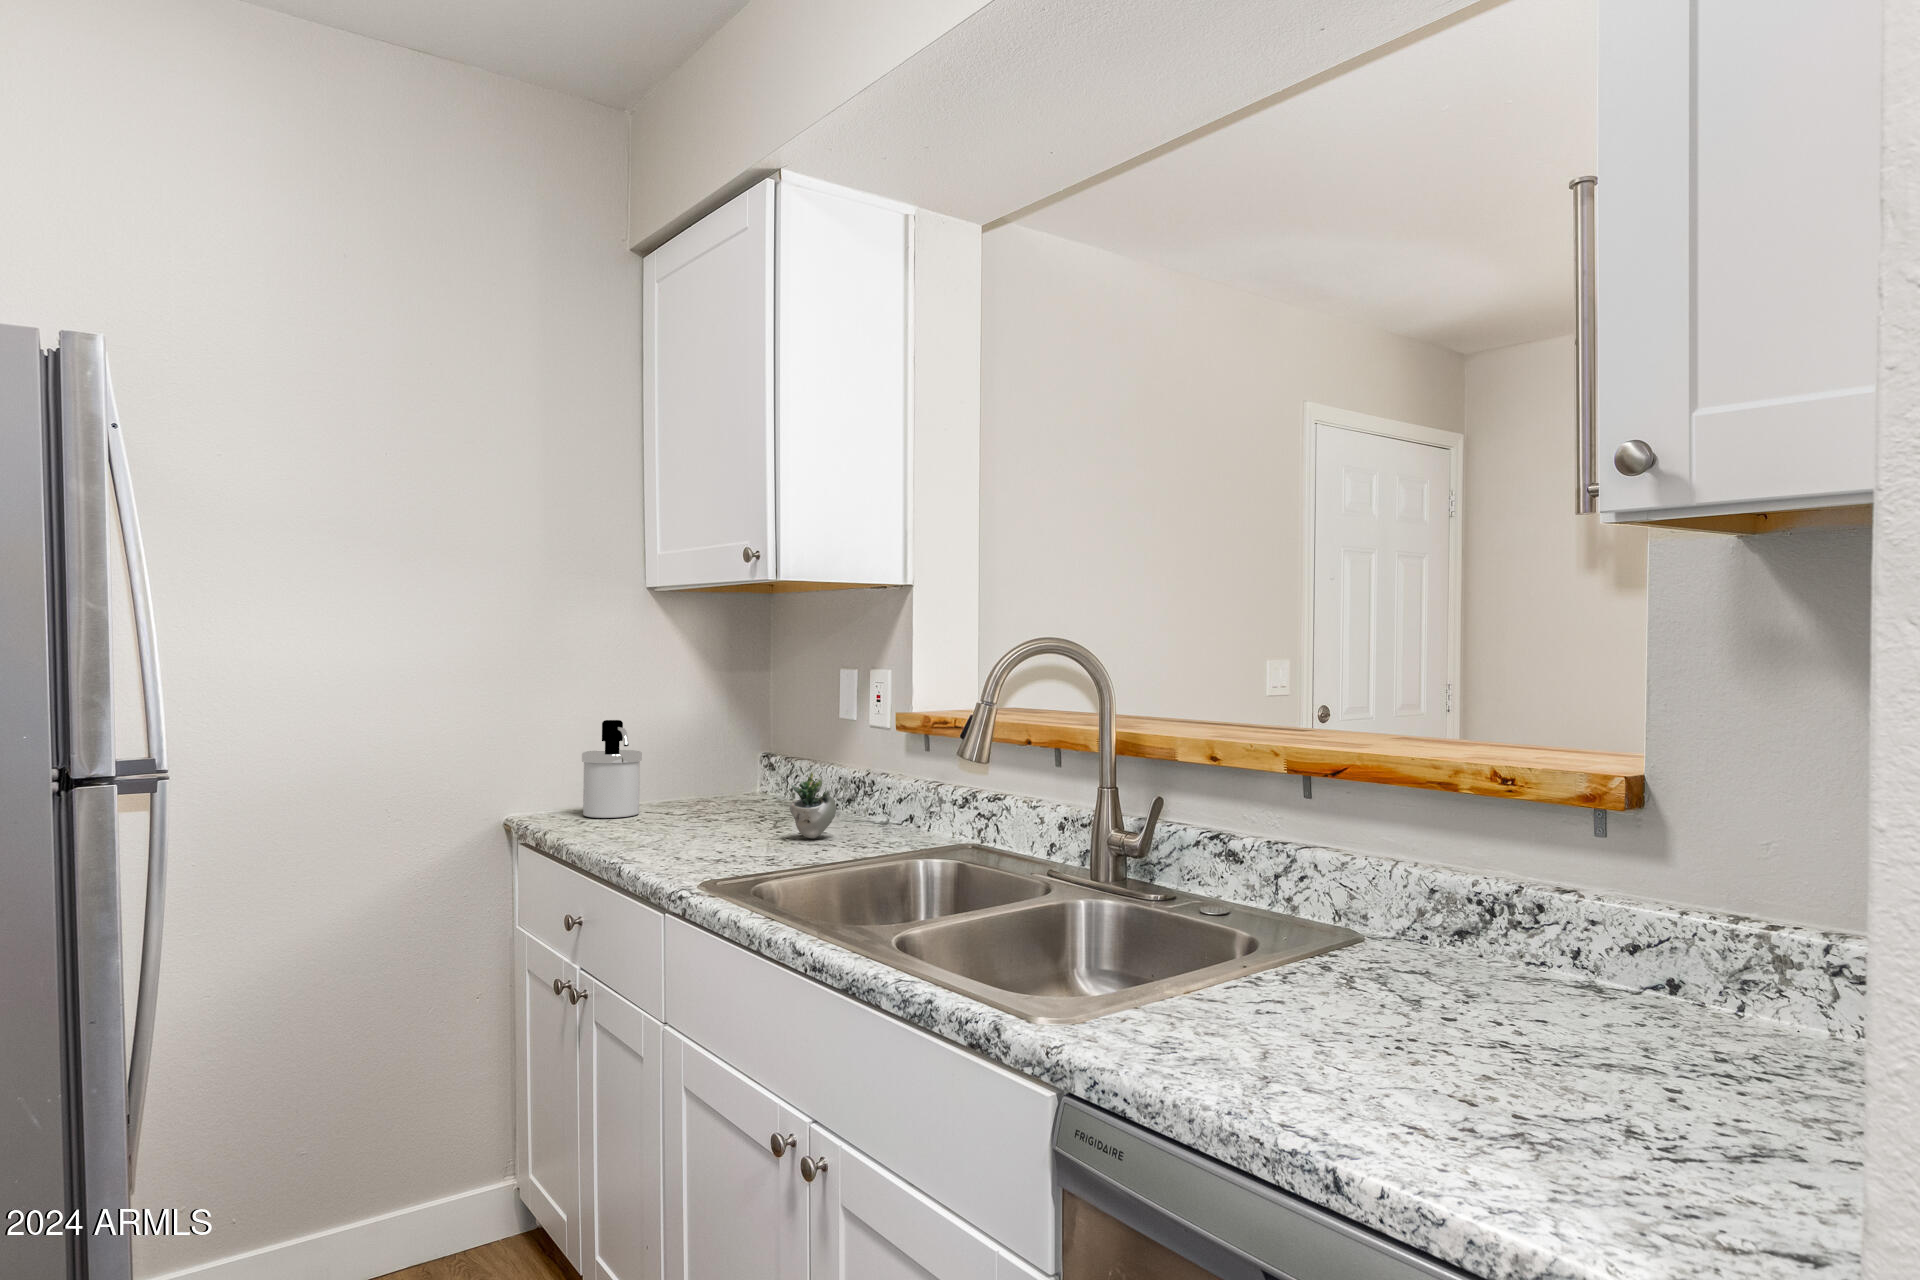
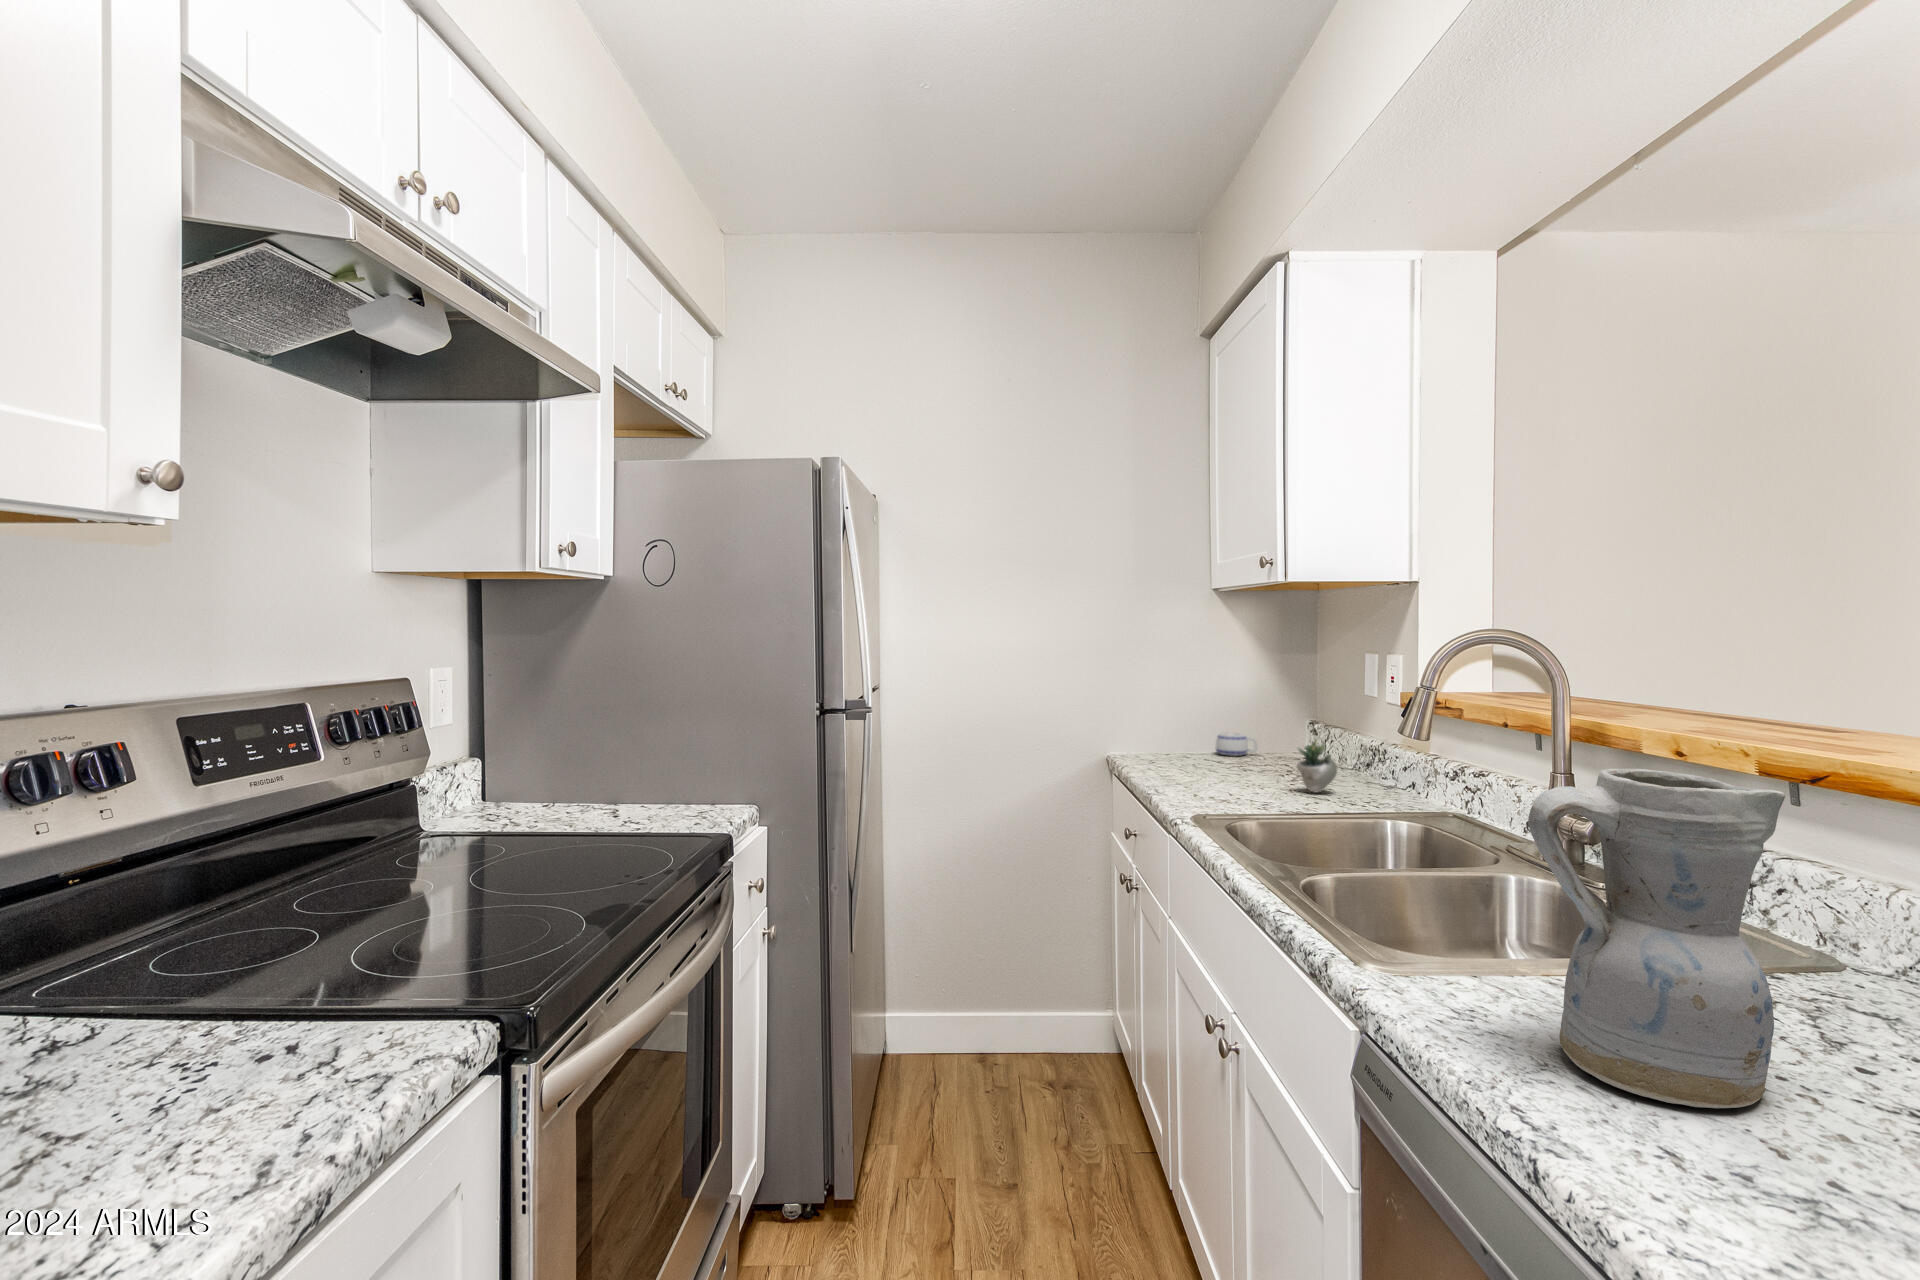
soap dispenser: present [582,720,642,818] -> none [1158,688,1202,761]
ceramic pitcher: none [1247,767,1430,1083] -> present [1528,769,1785,1108]
mug: none [651,775,704,804] -> present [1216,732,1258,756]

